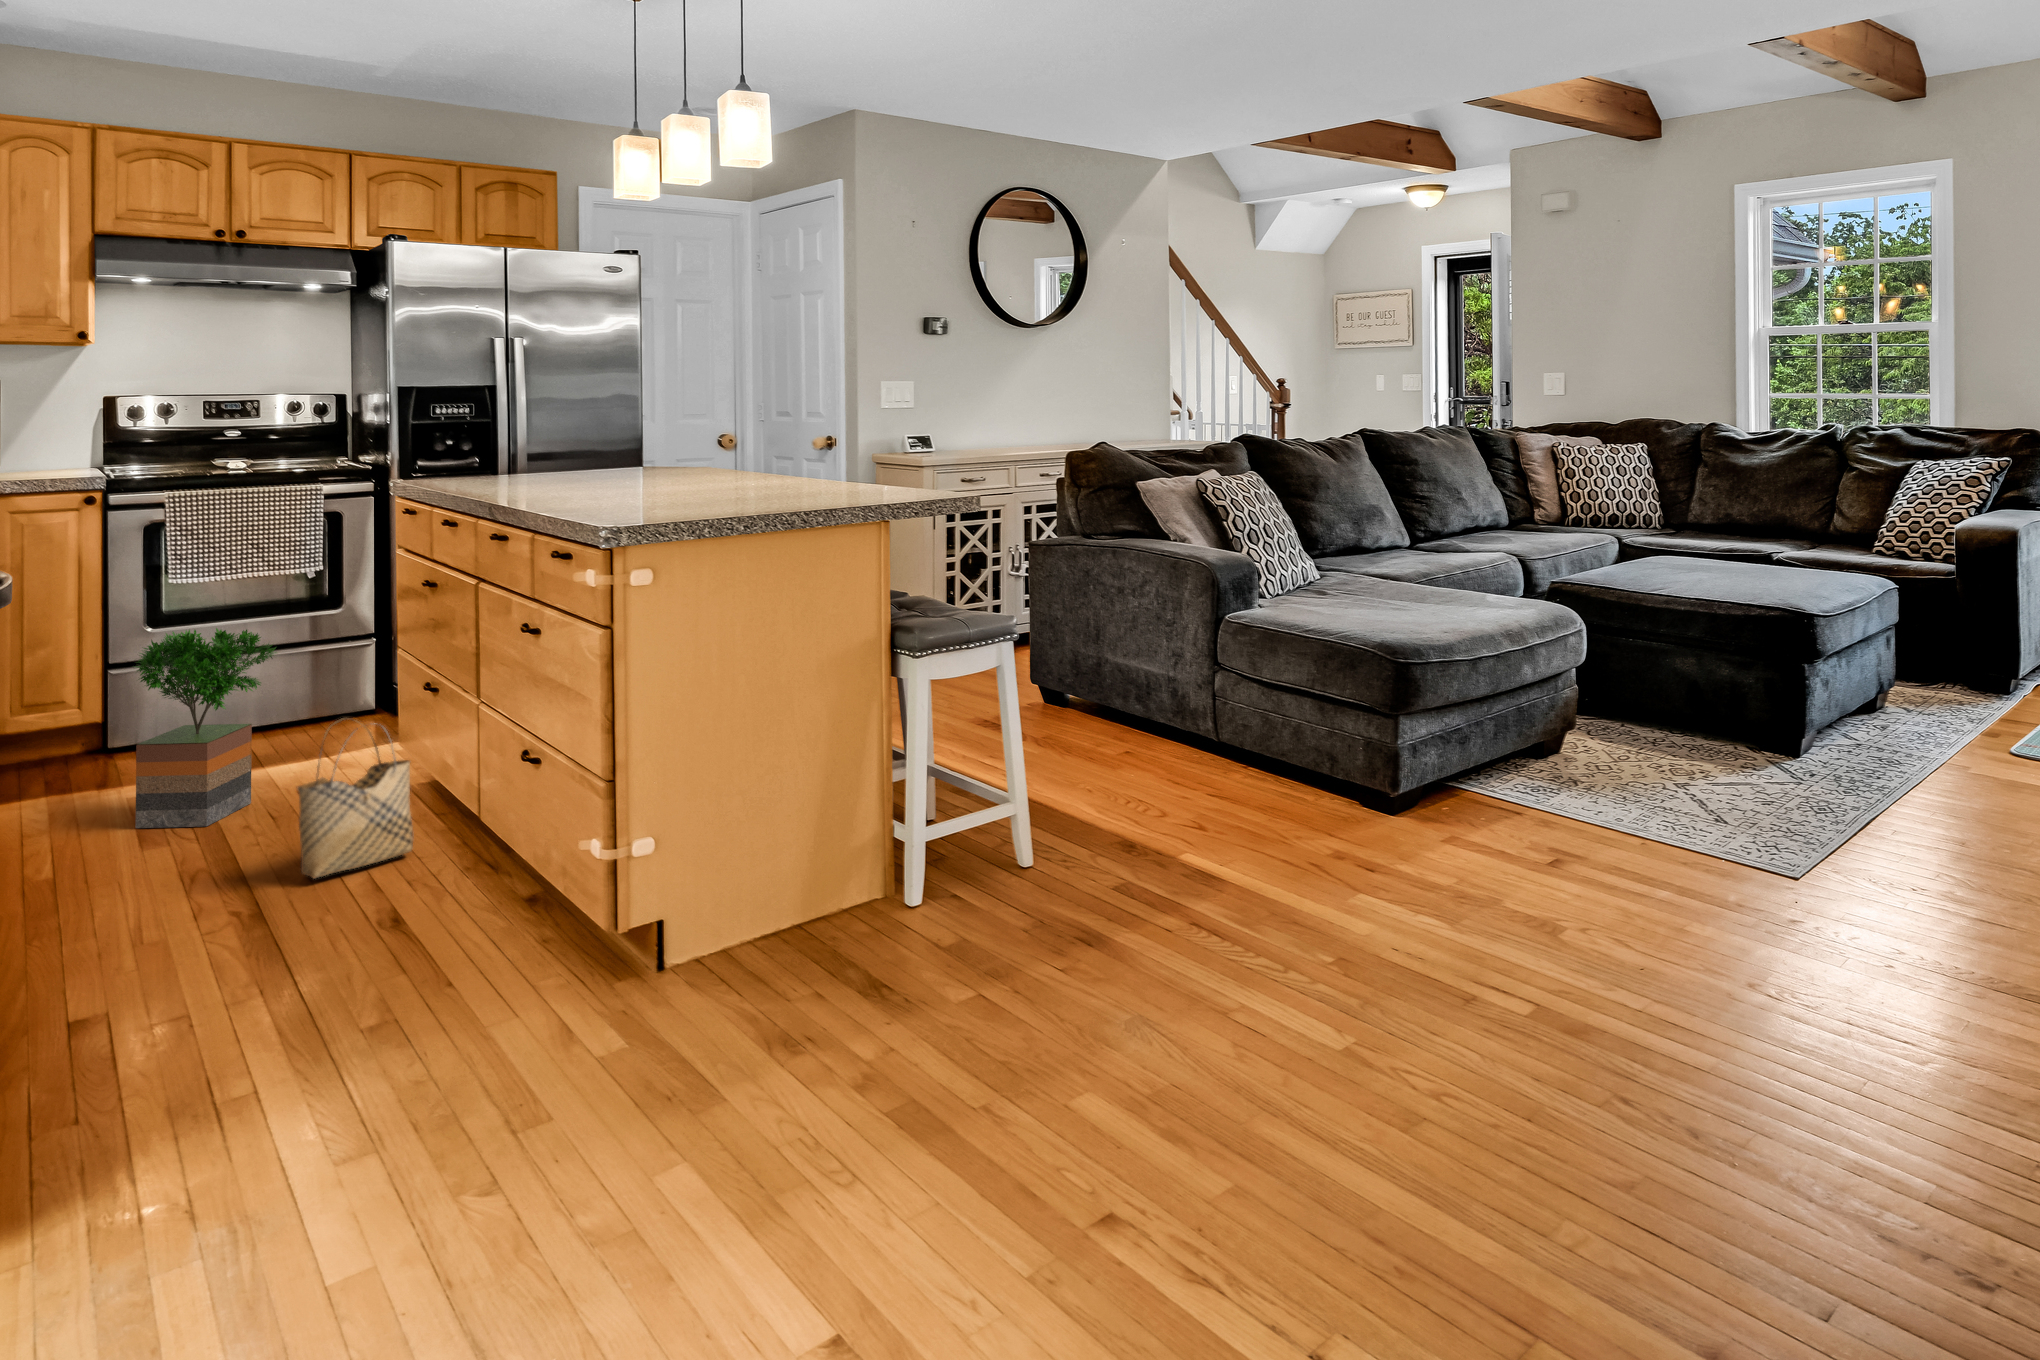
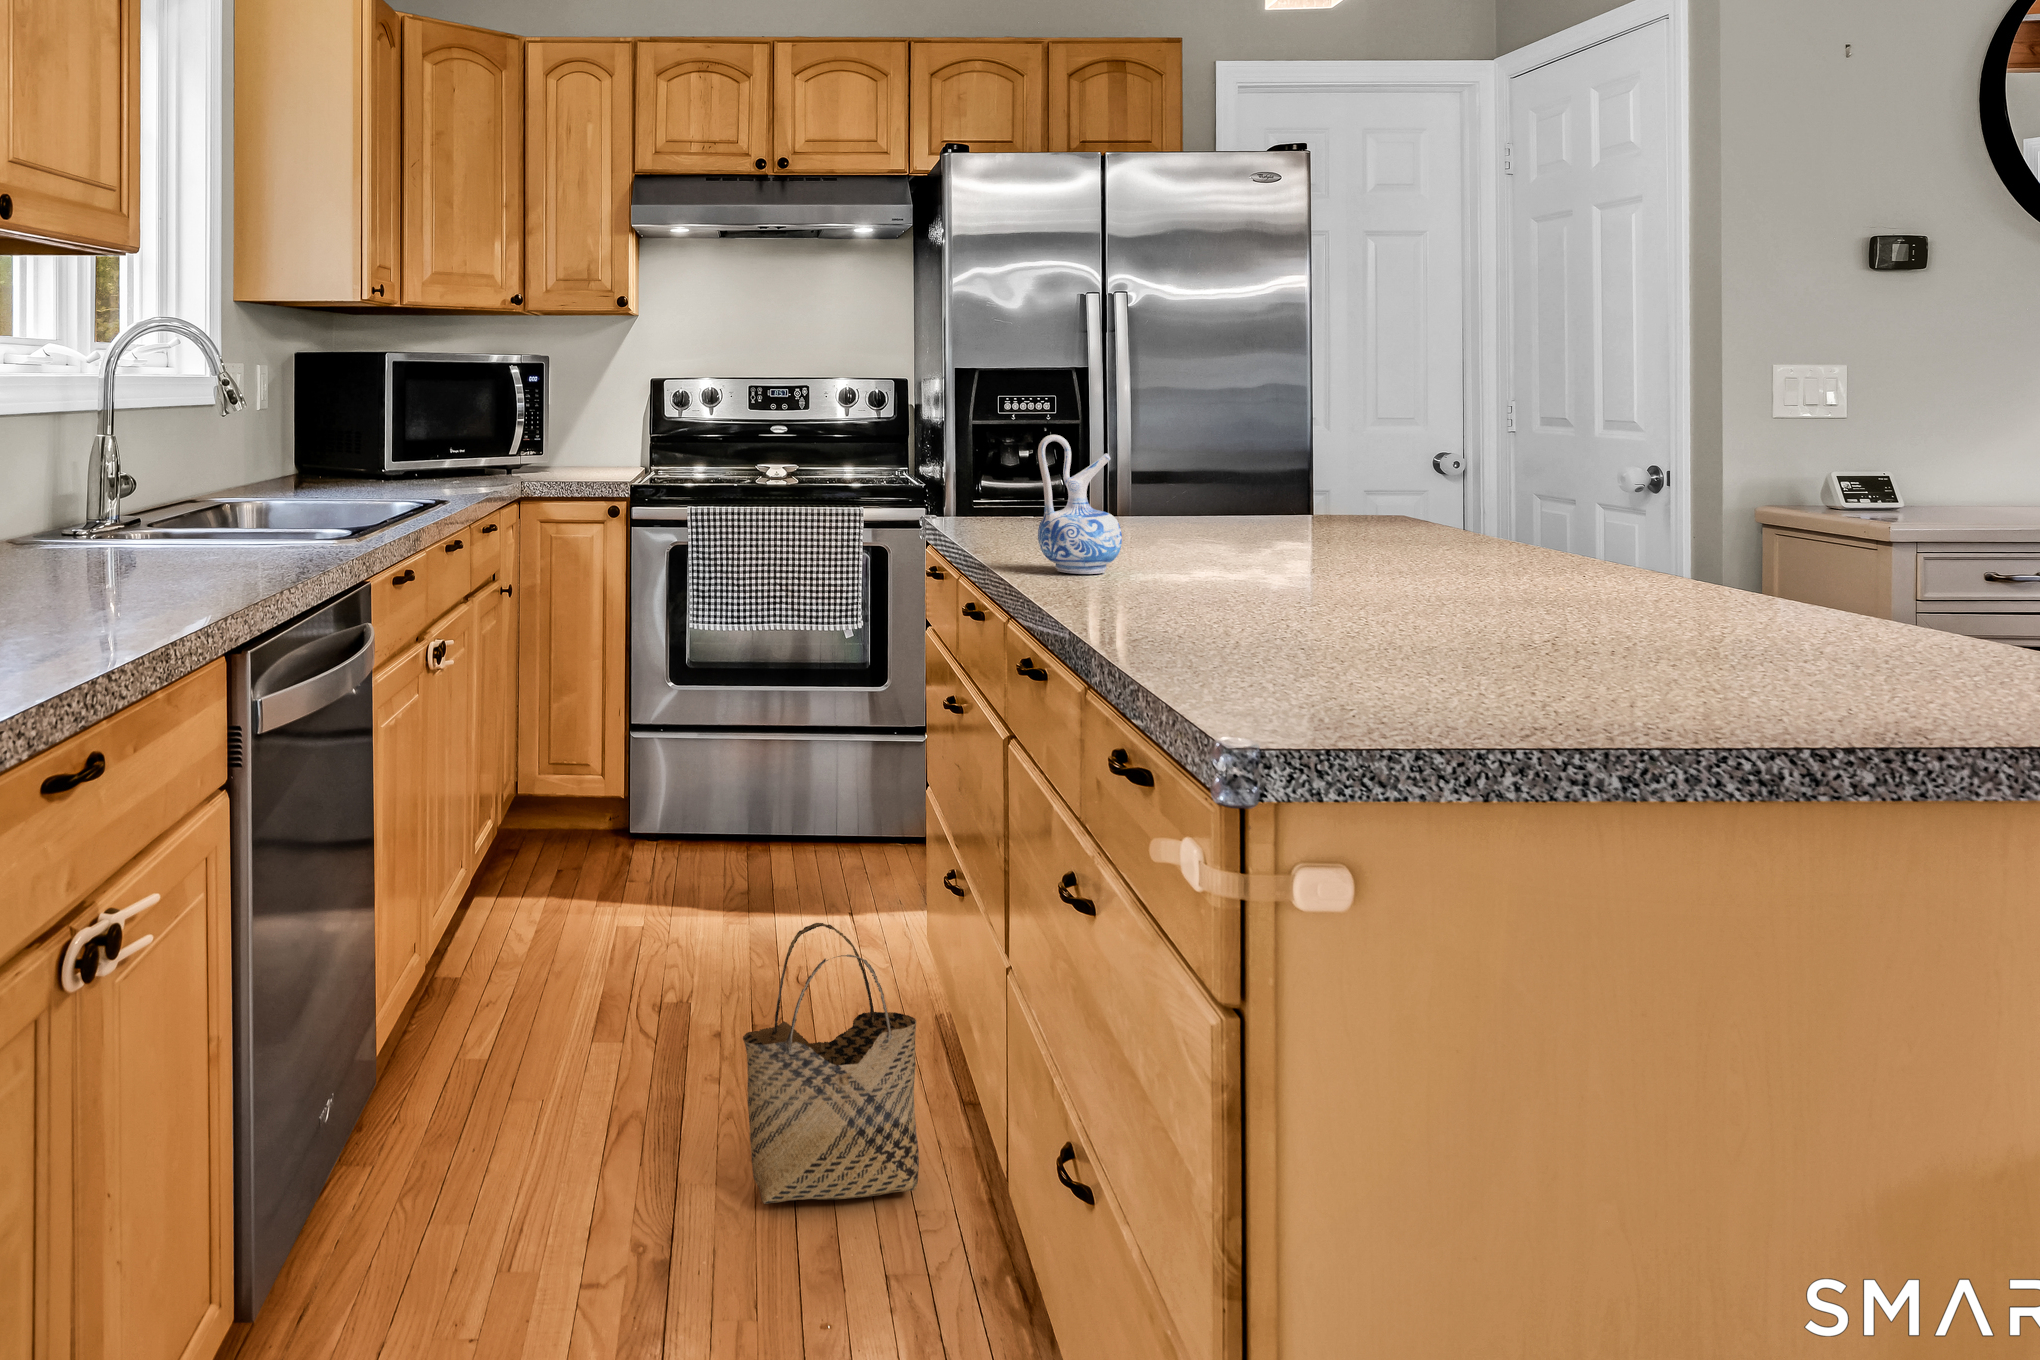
ceramic pitcher: none [494,423,541,495] -> present [1038,435,1122,574]
potted tree: present [135,628,276,828] -> none [597,710,775,1012]

